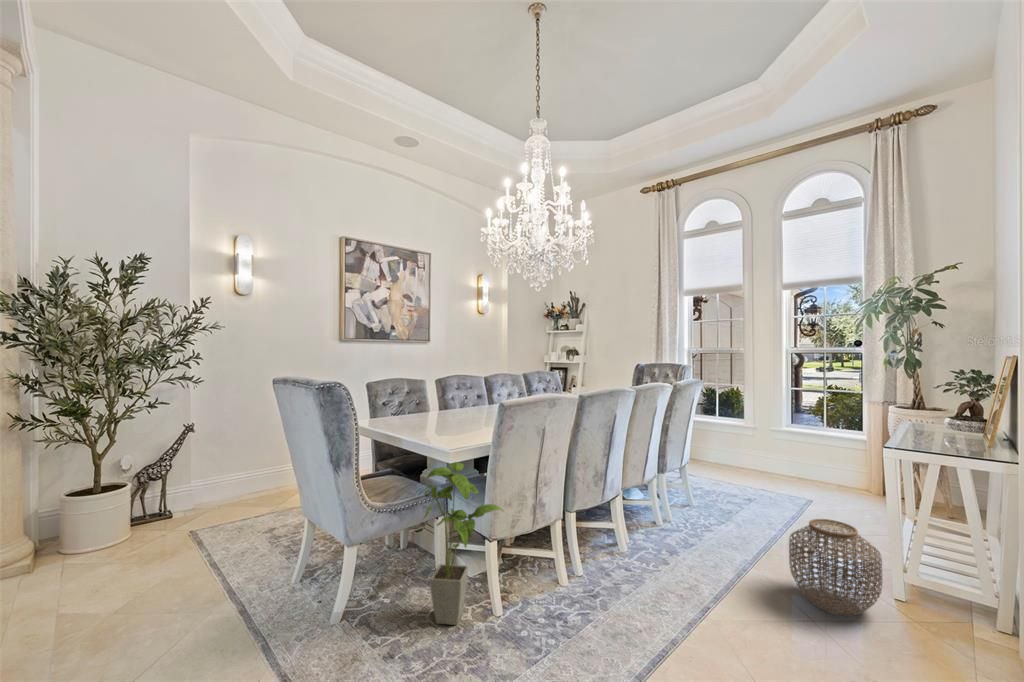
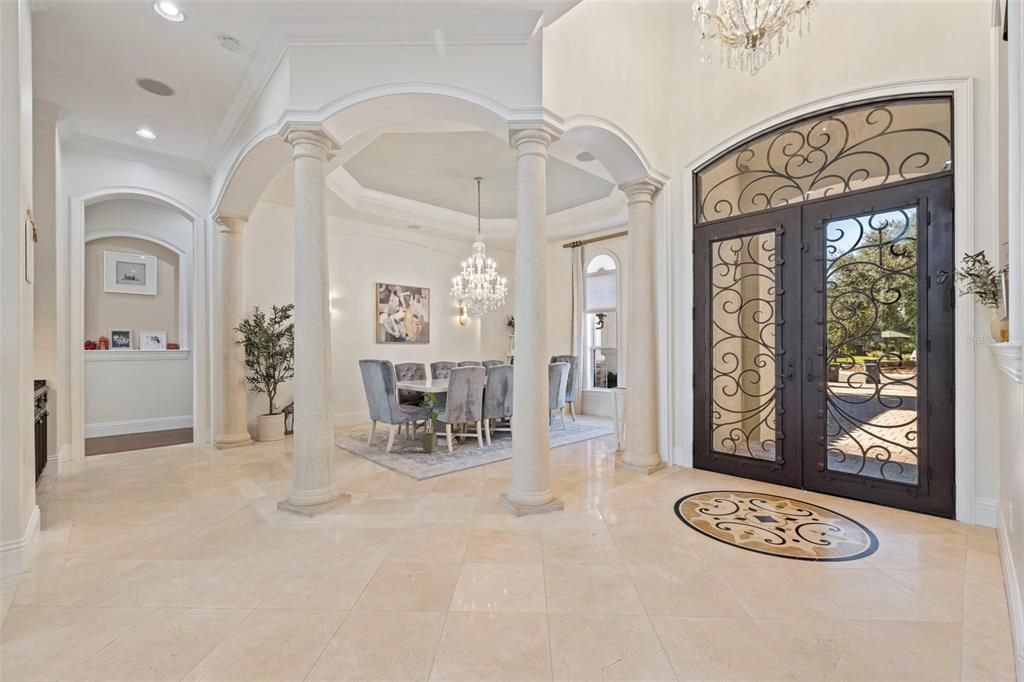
woven basket: present [789,519,882,616] -> none [567,418,598,452]

